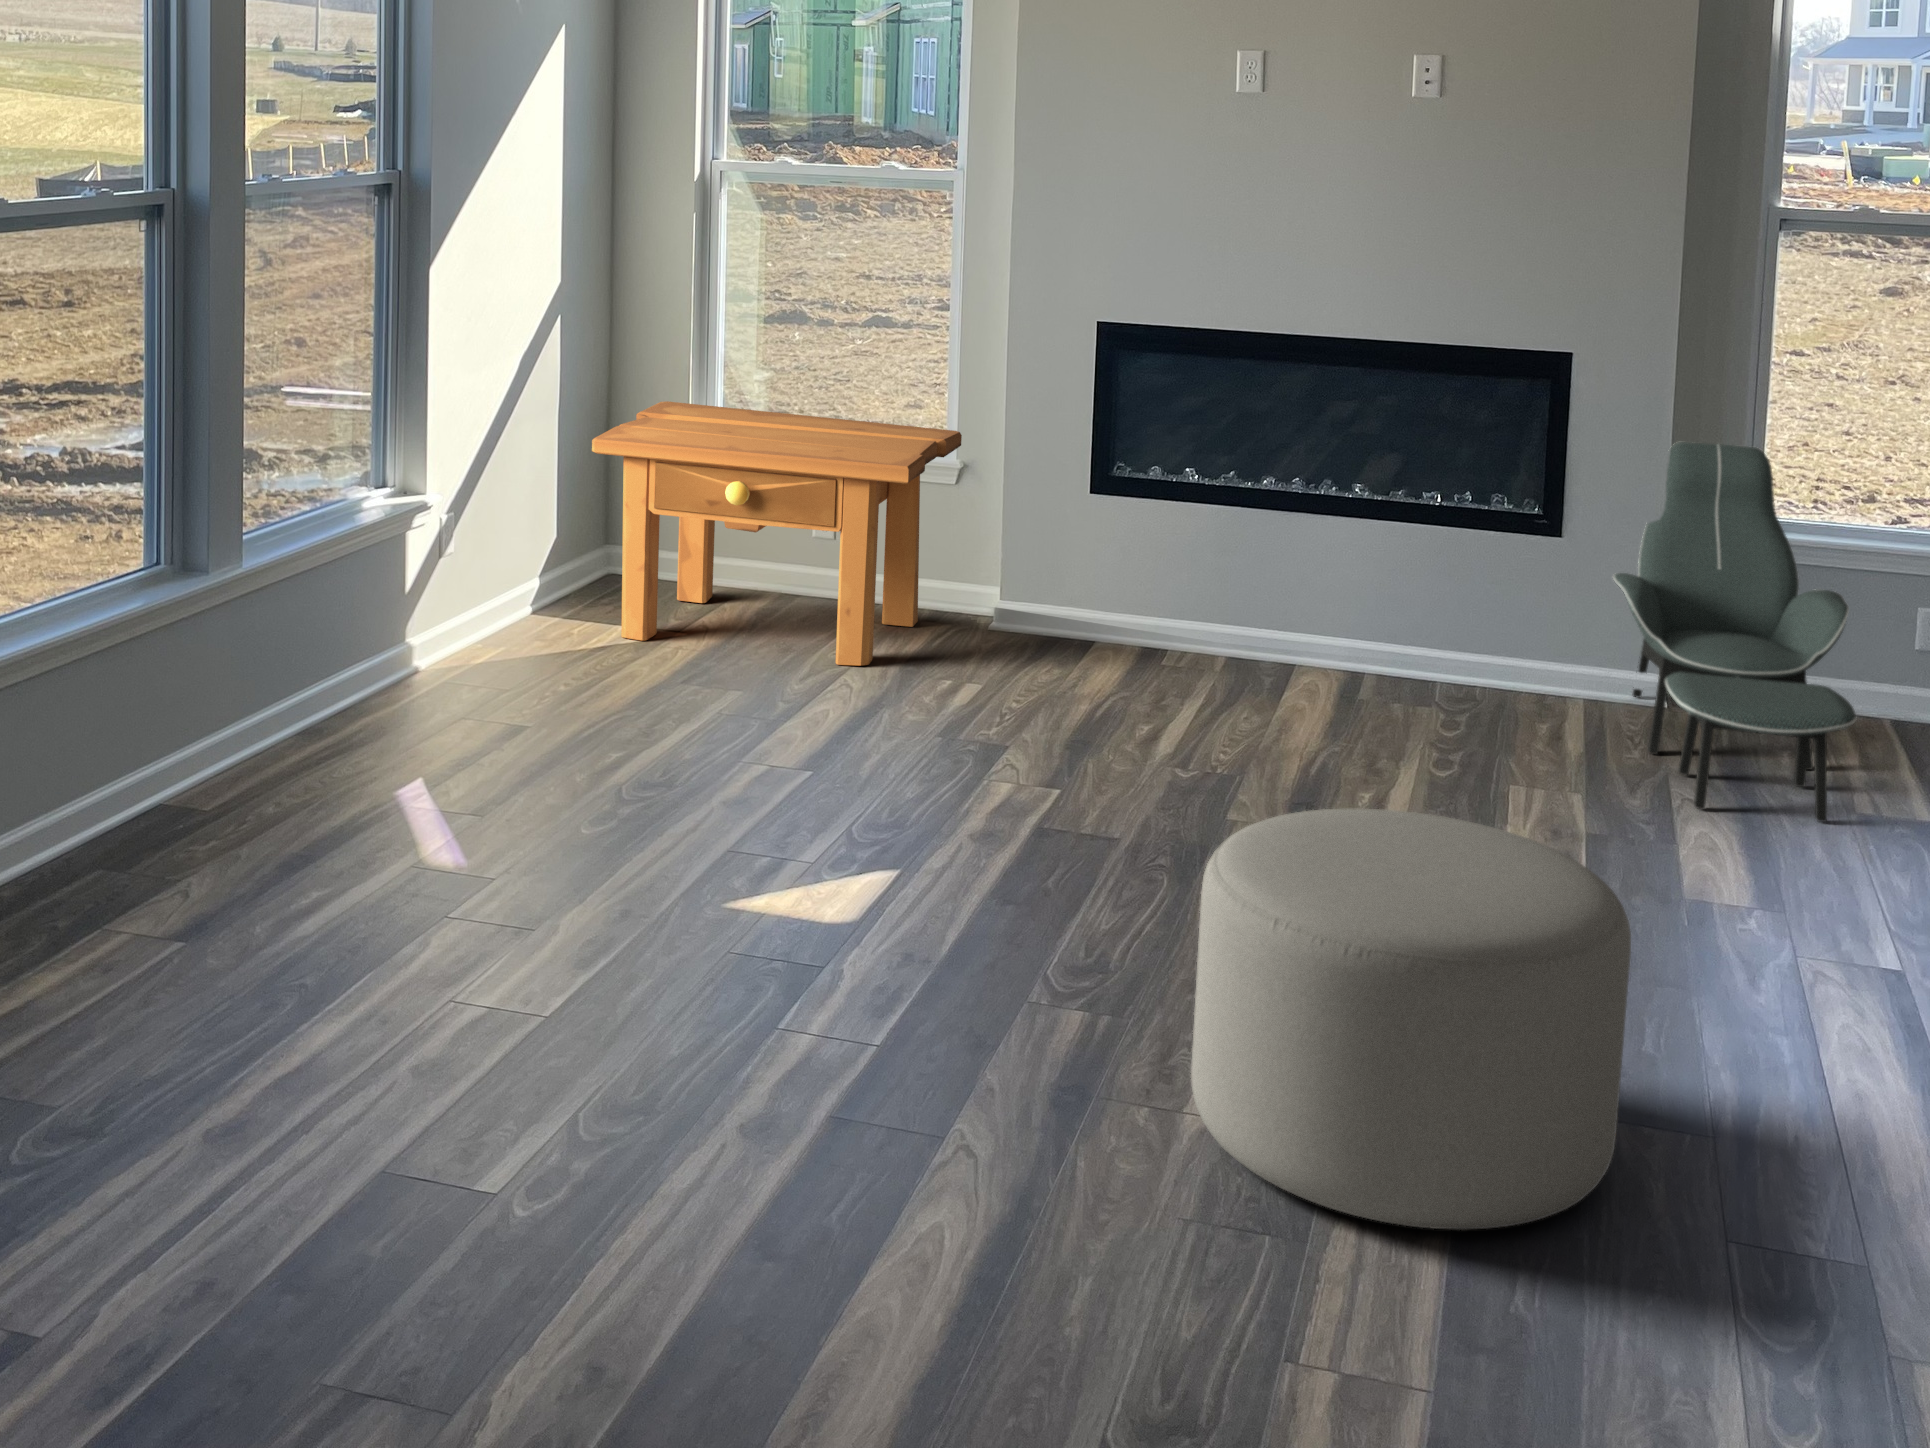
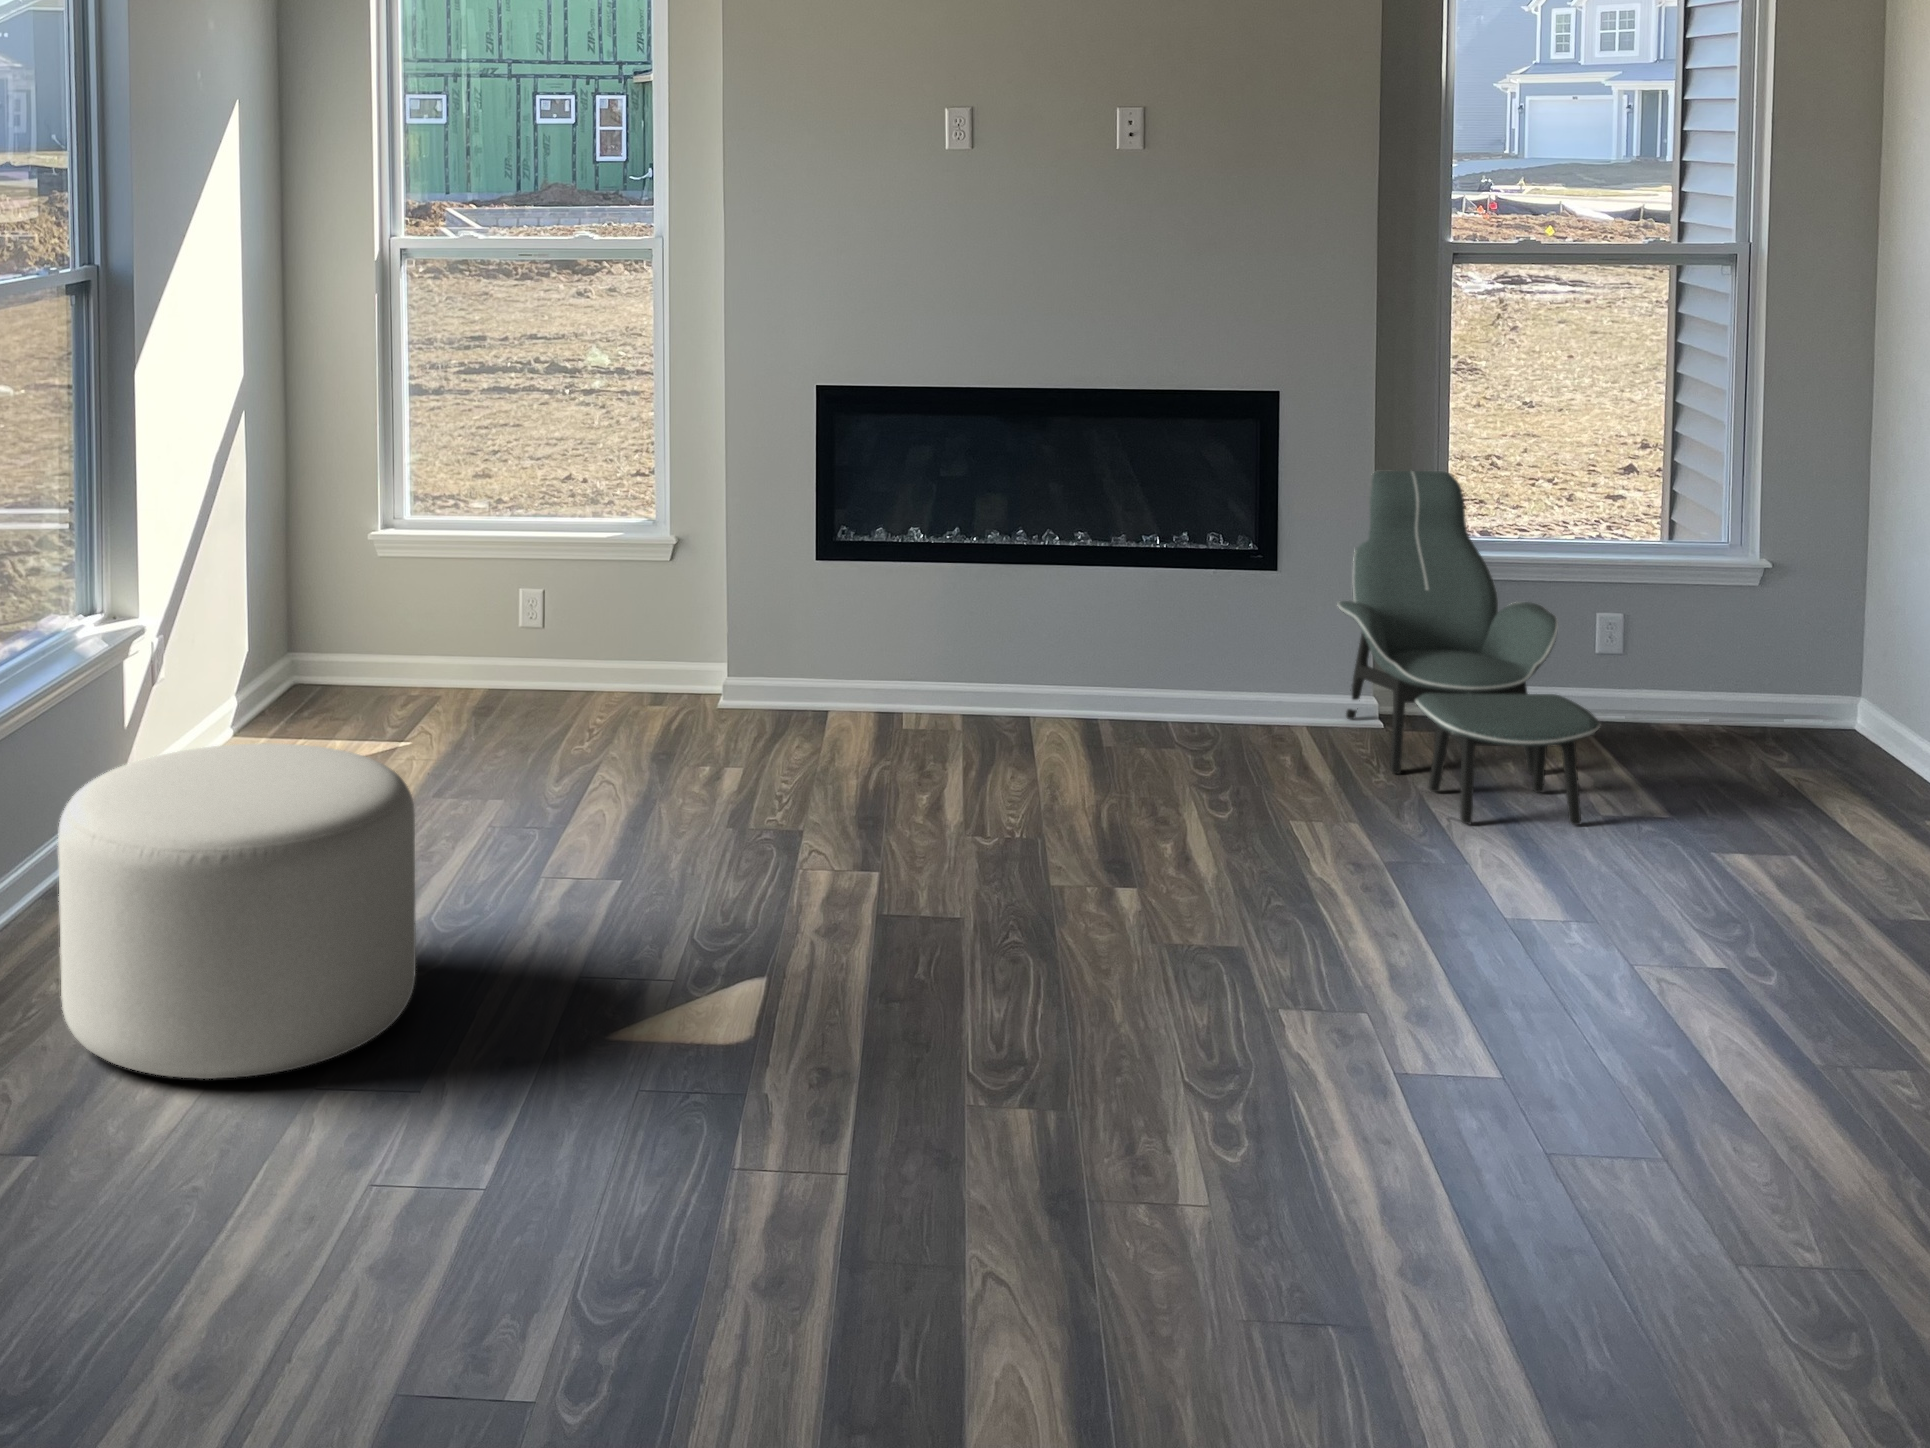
side table: present [592,401,962,666] -> none [309,497,681,760]
ottoman: present [1191,809,1631,1230] -> present [58,743,416,1079]

